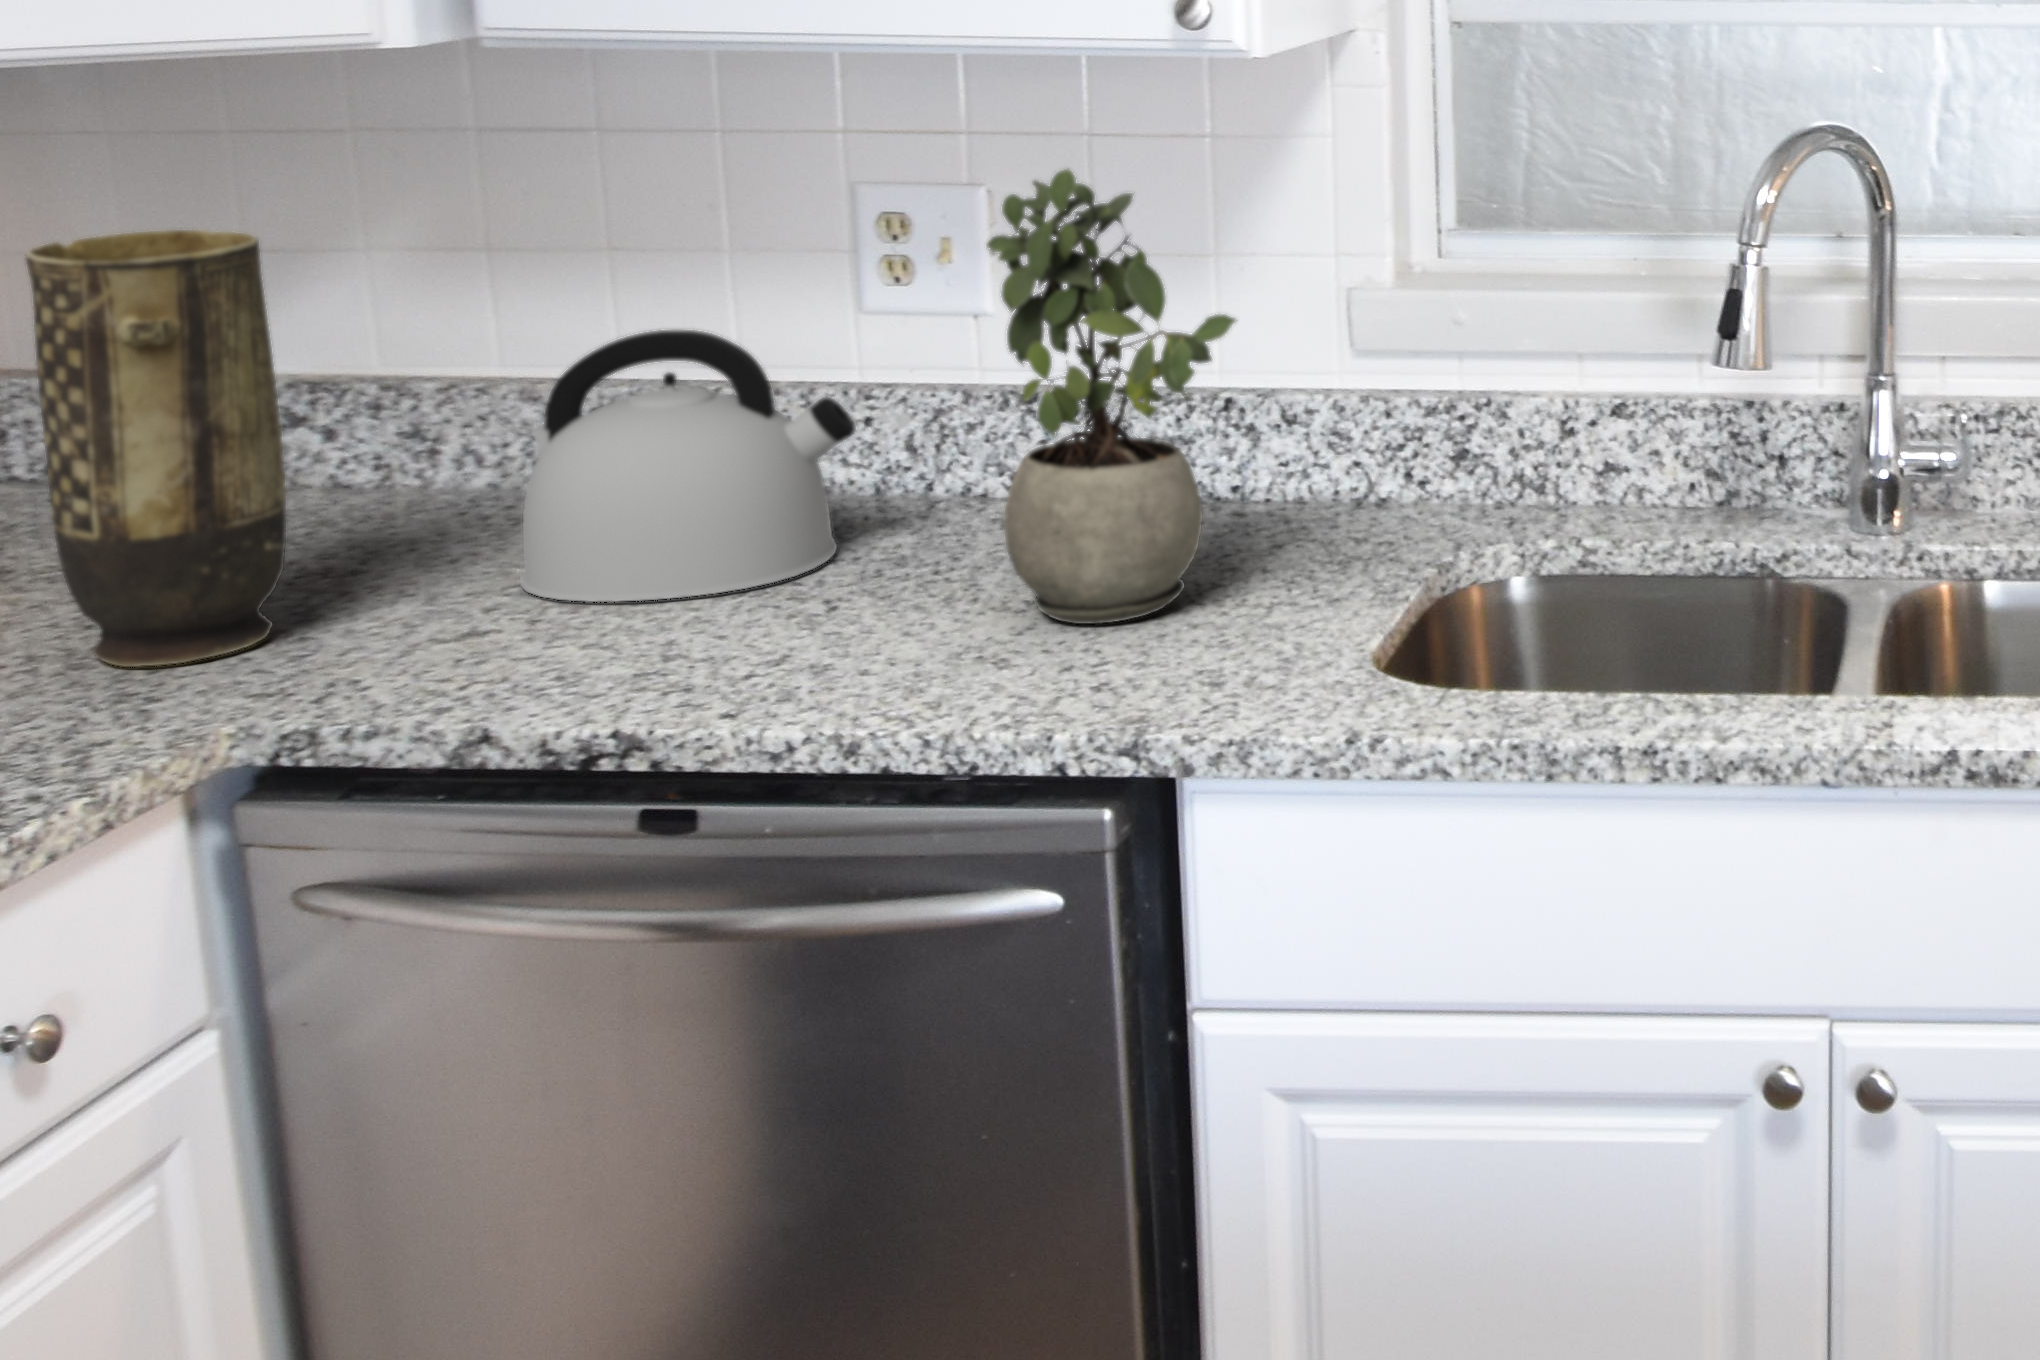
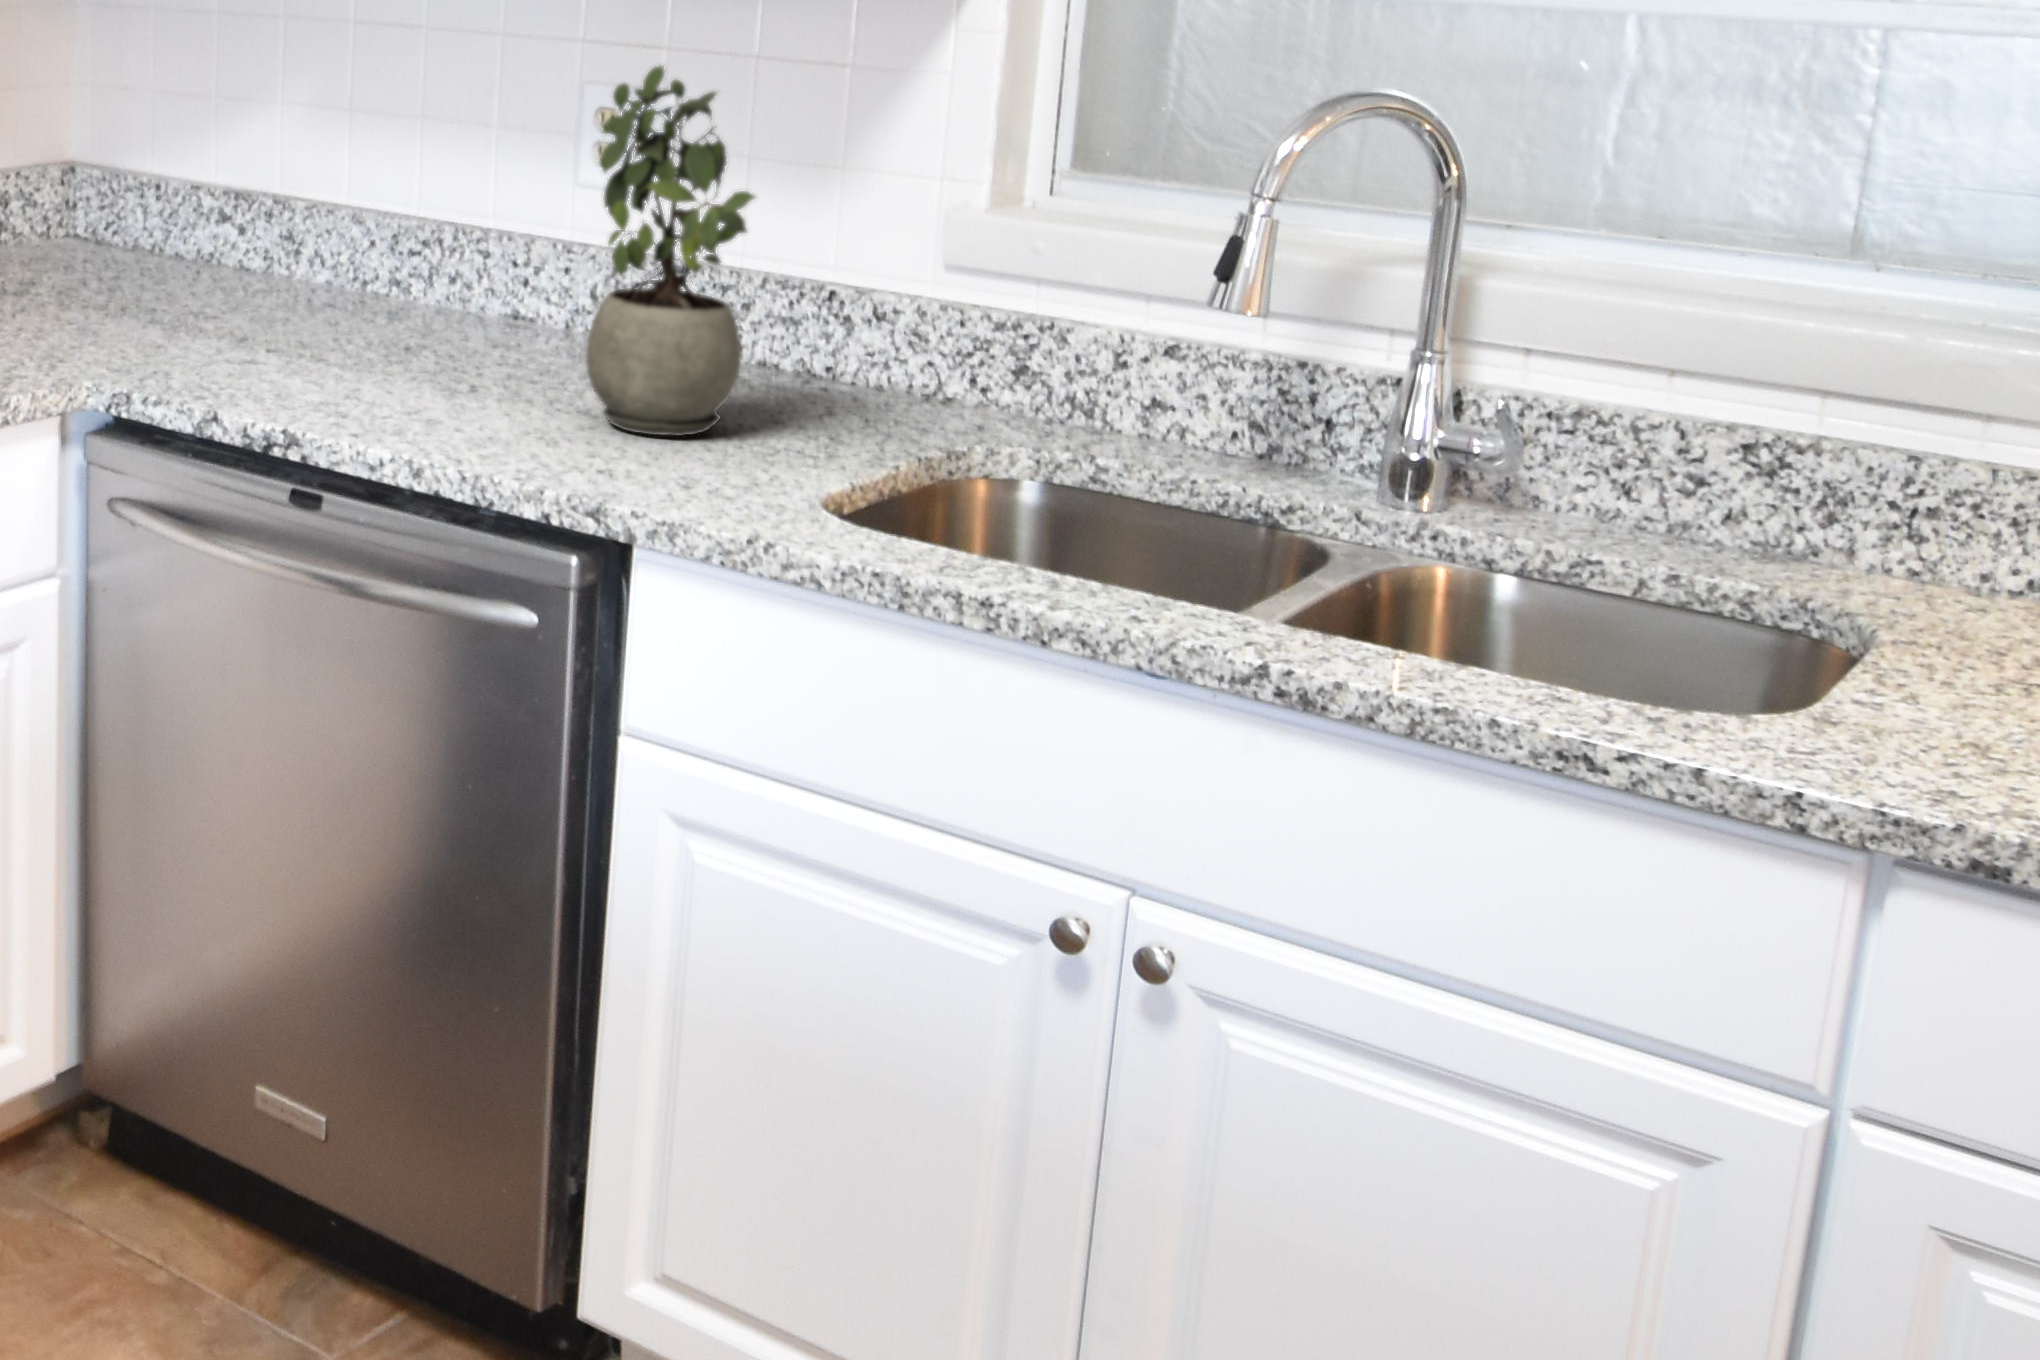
vase: present [26,230,286,667] -> none [45,61,174,345]
kettle: present [520,330,856,602] -> none [299,171,531,368]

